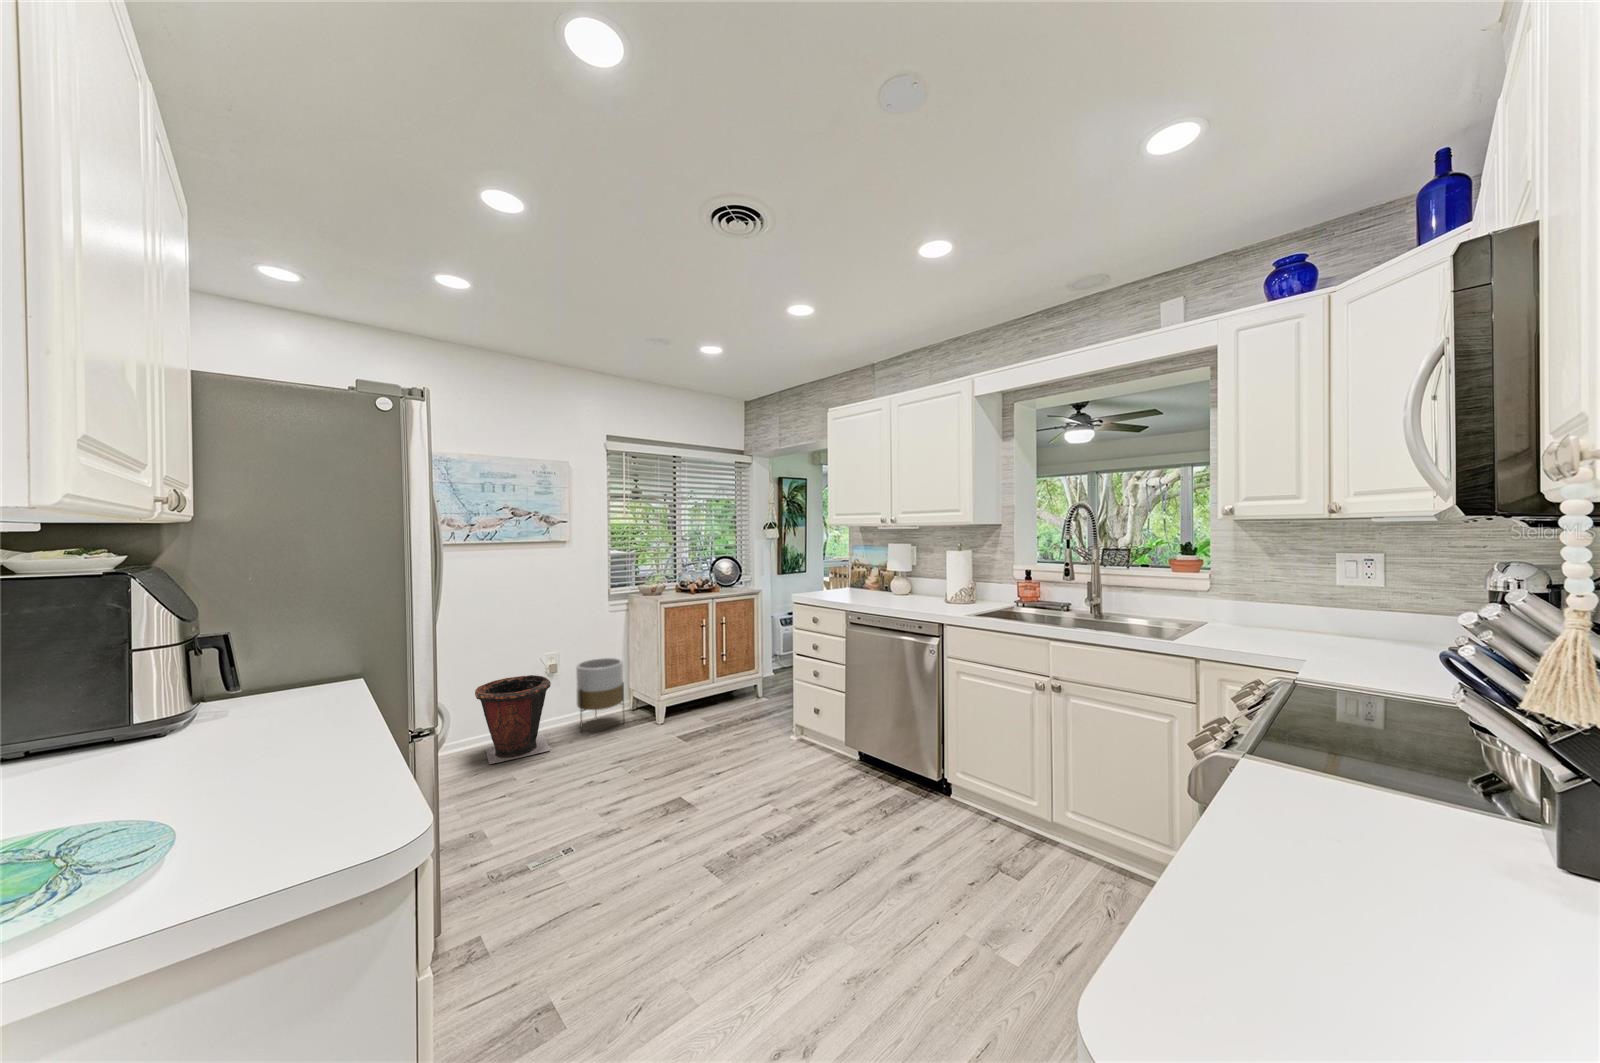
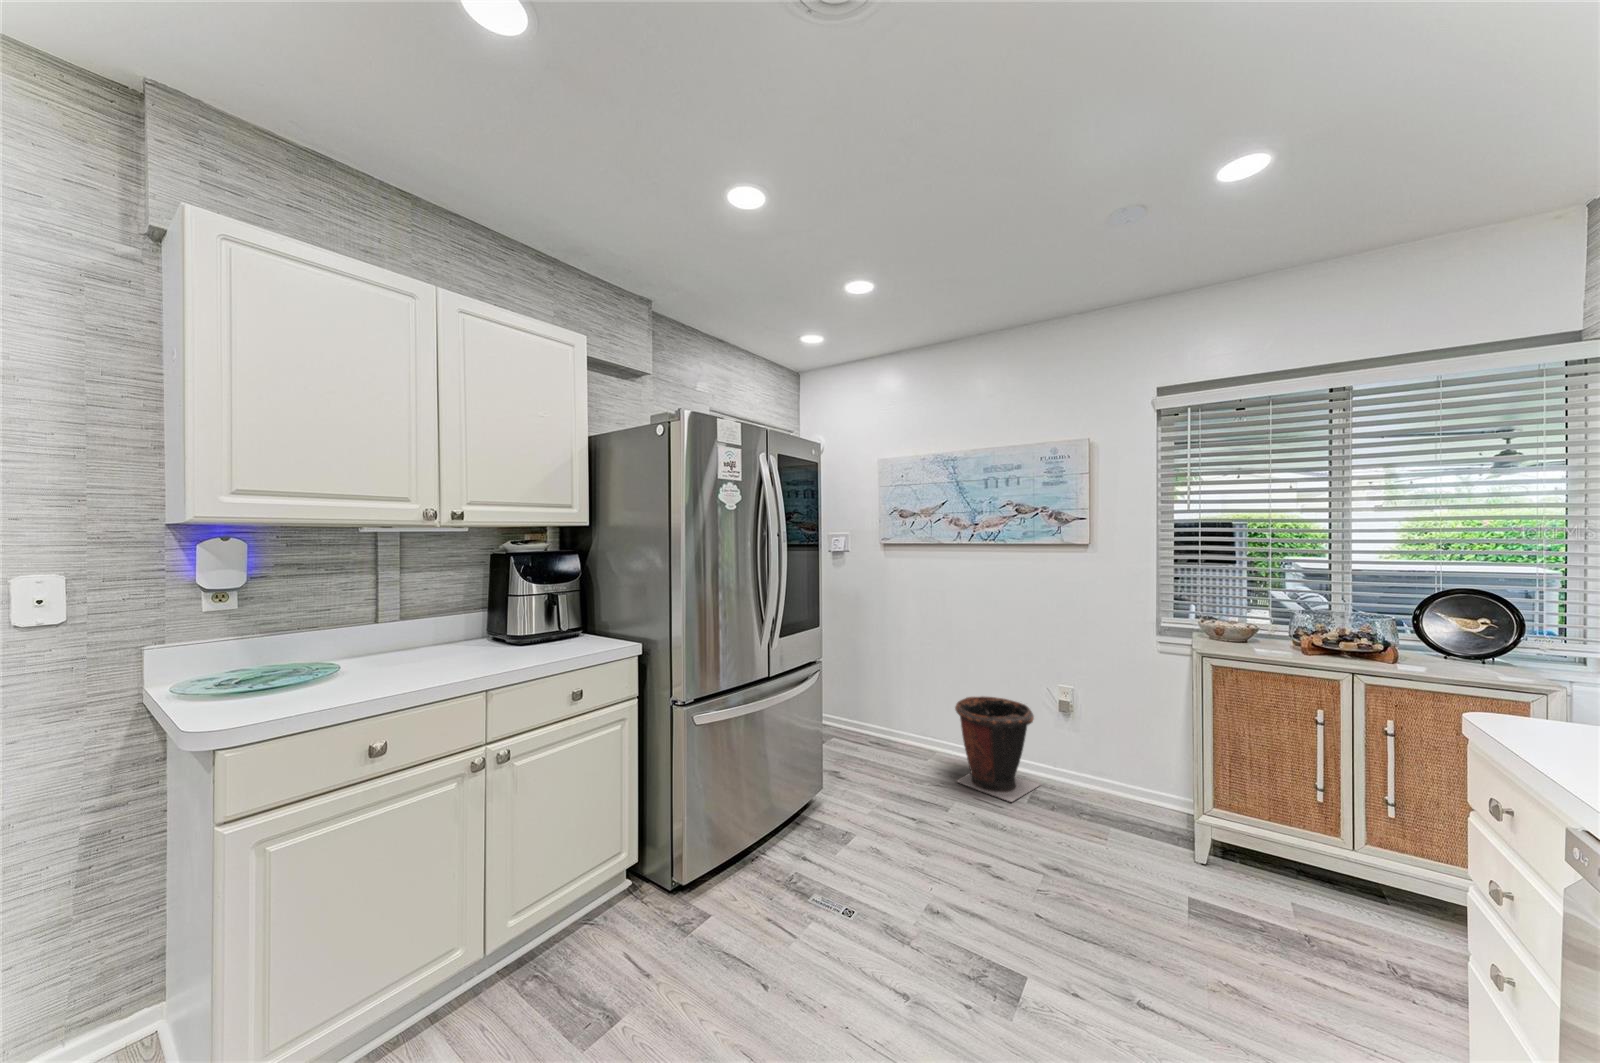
planter: present [576,658,624,713] -> none [1073,712,1147,829]

